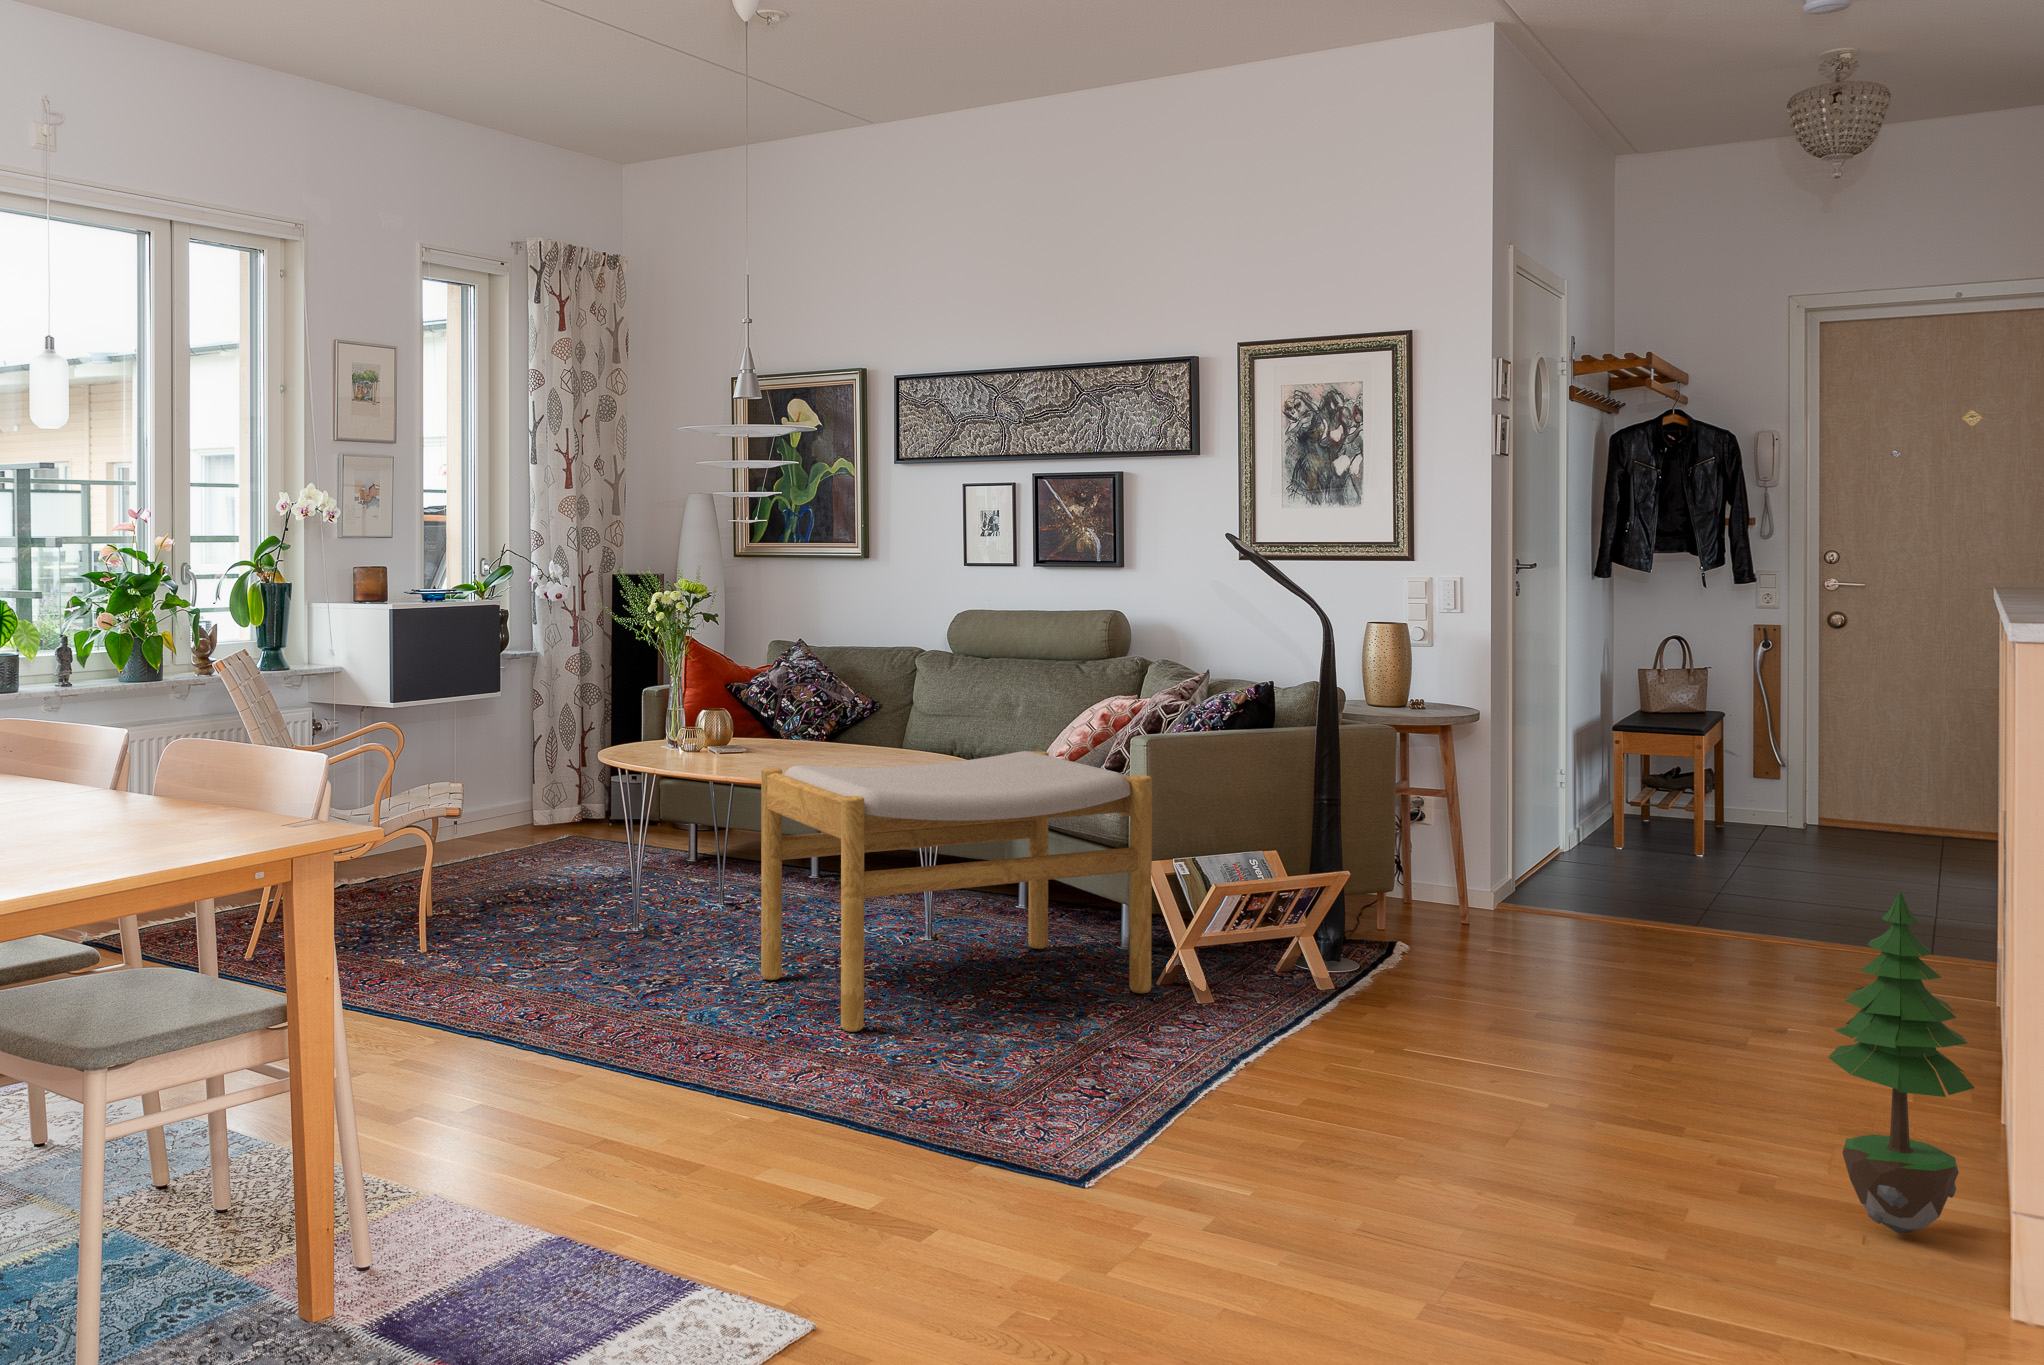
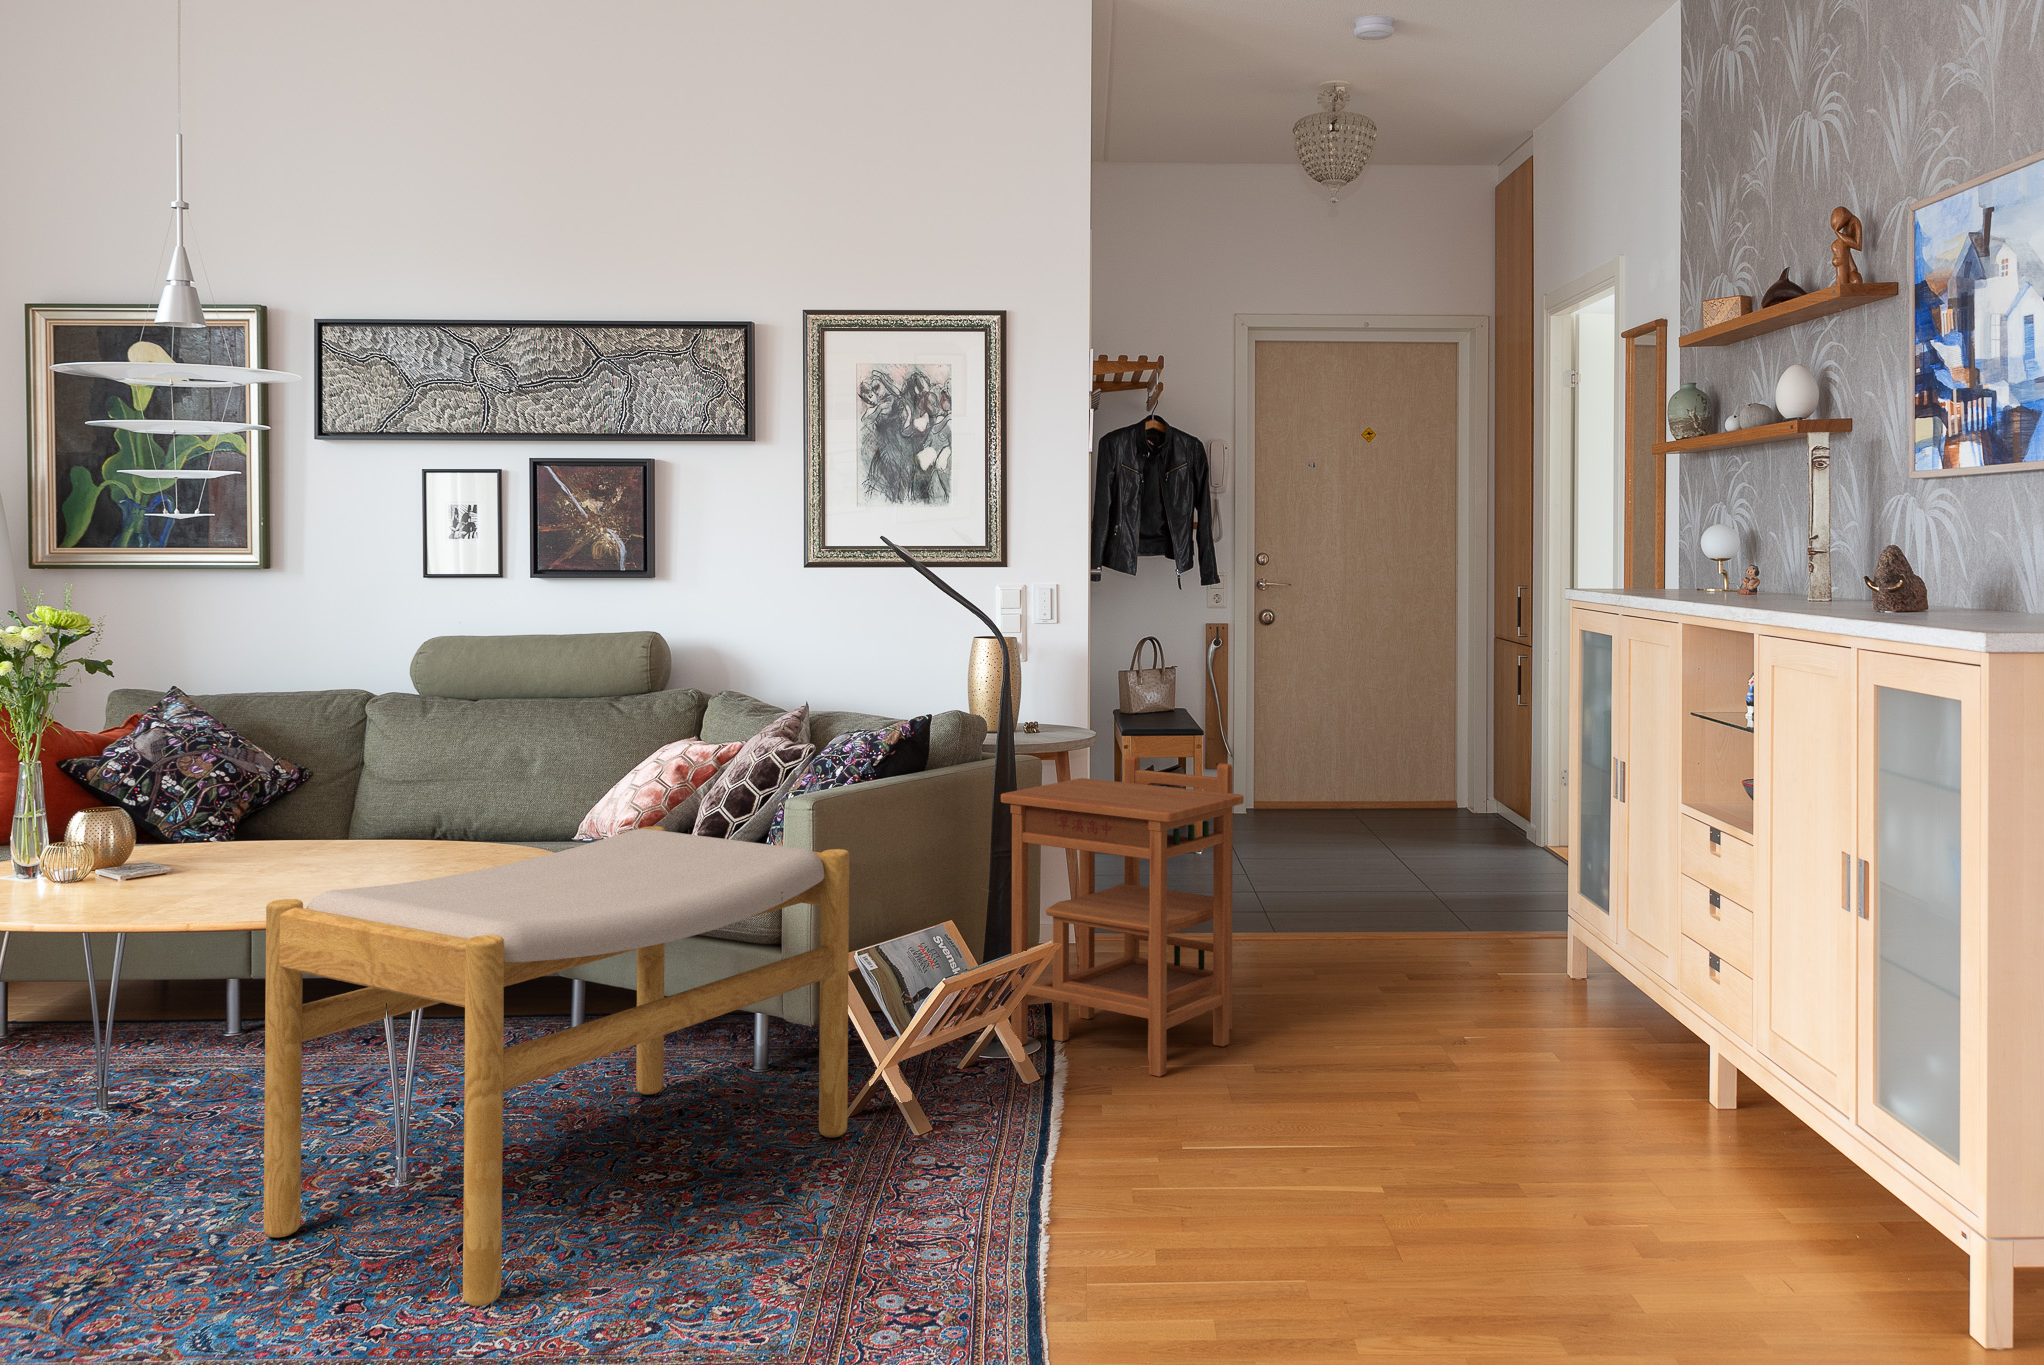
side table: none [1328,730,1548,1003] -> present [1001,755,1244,1077]
potted tree: present [1828,891,1975,1234] -> none [1747,907,1886,1272]

